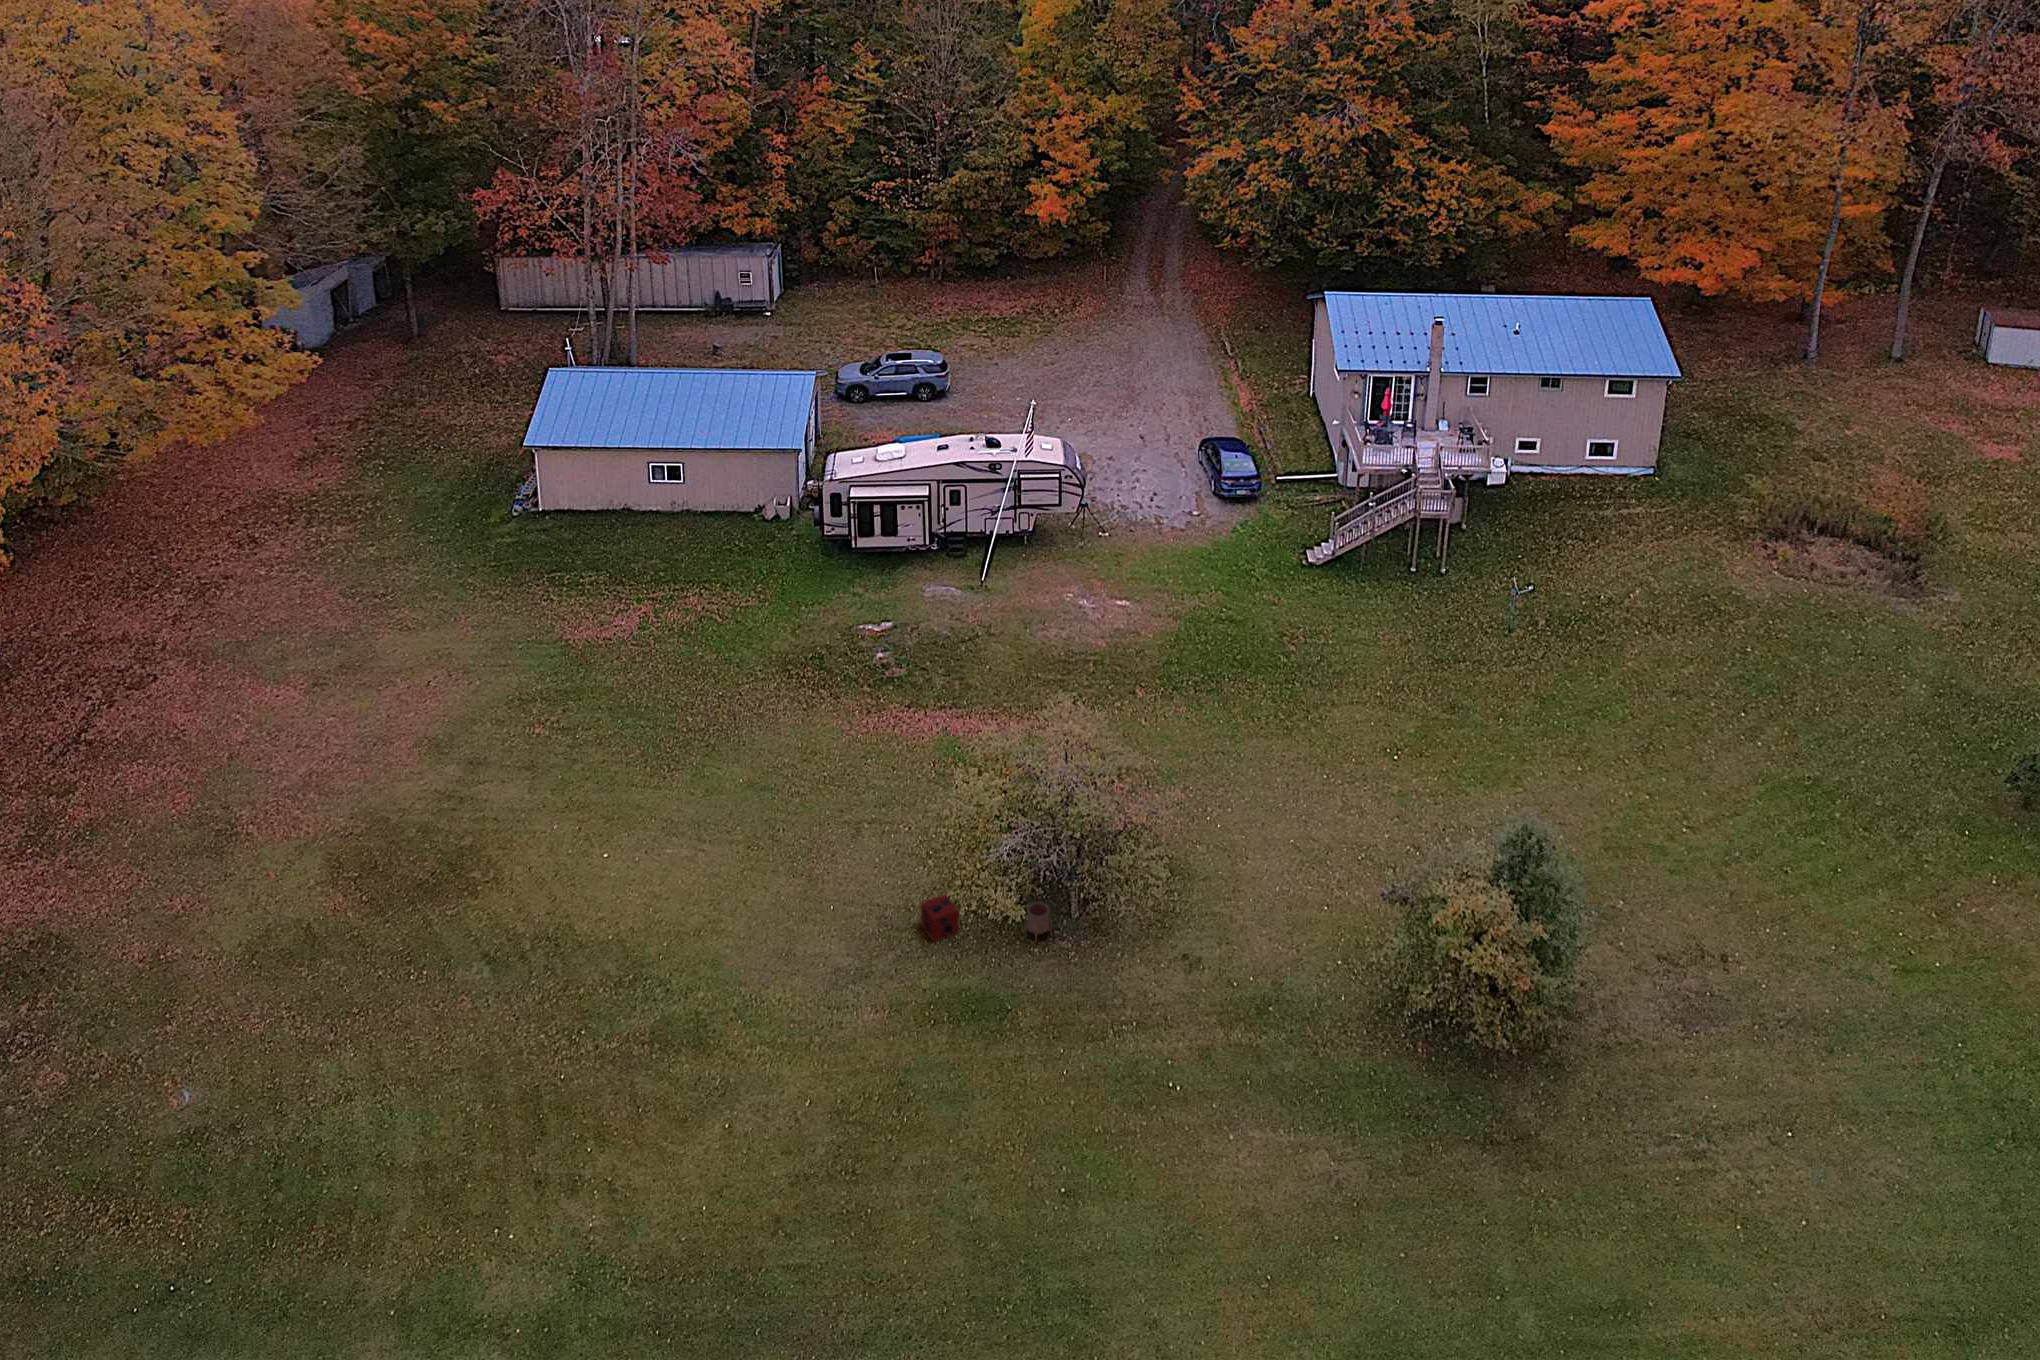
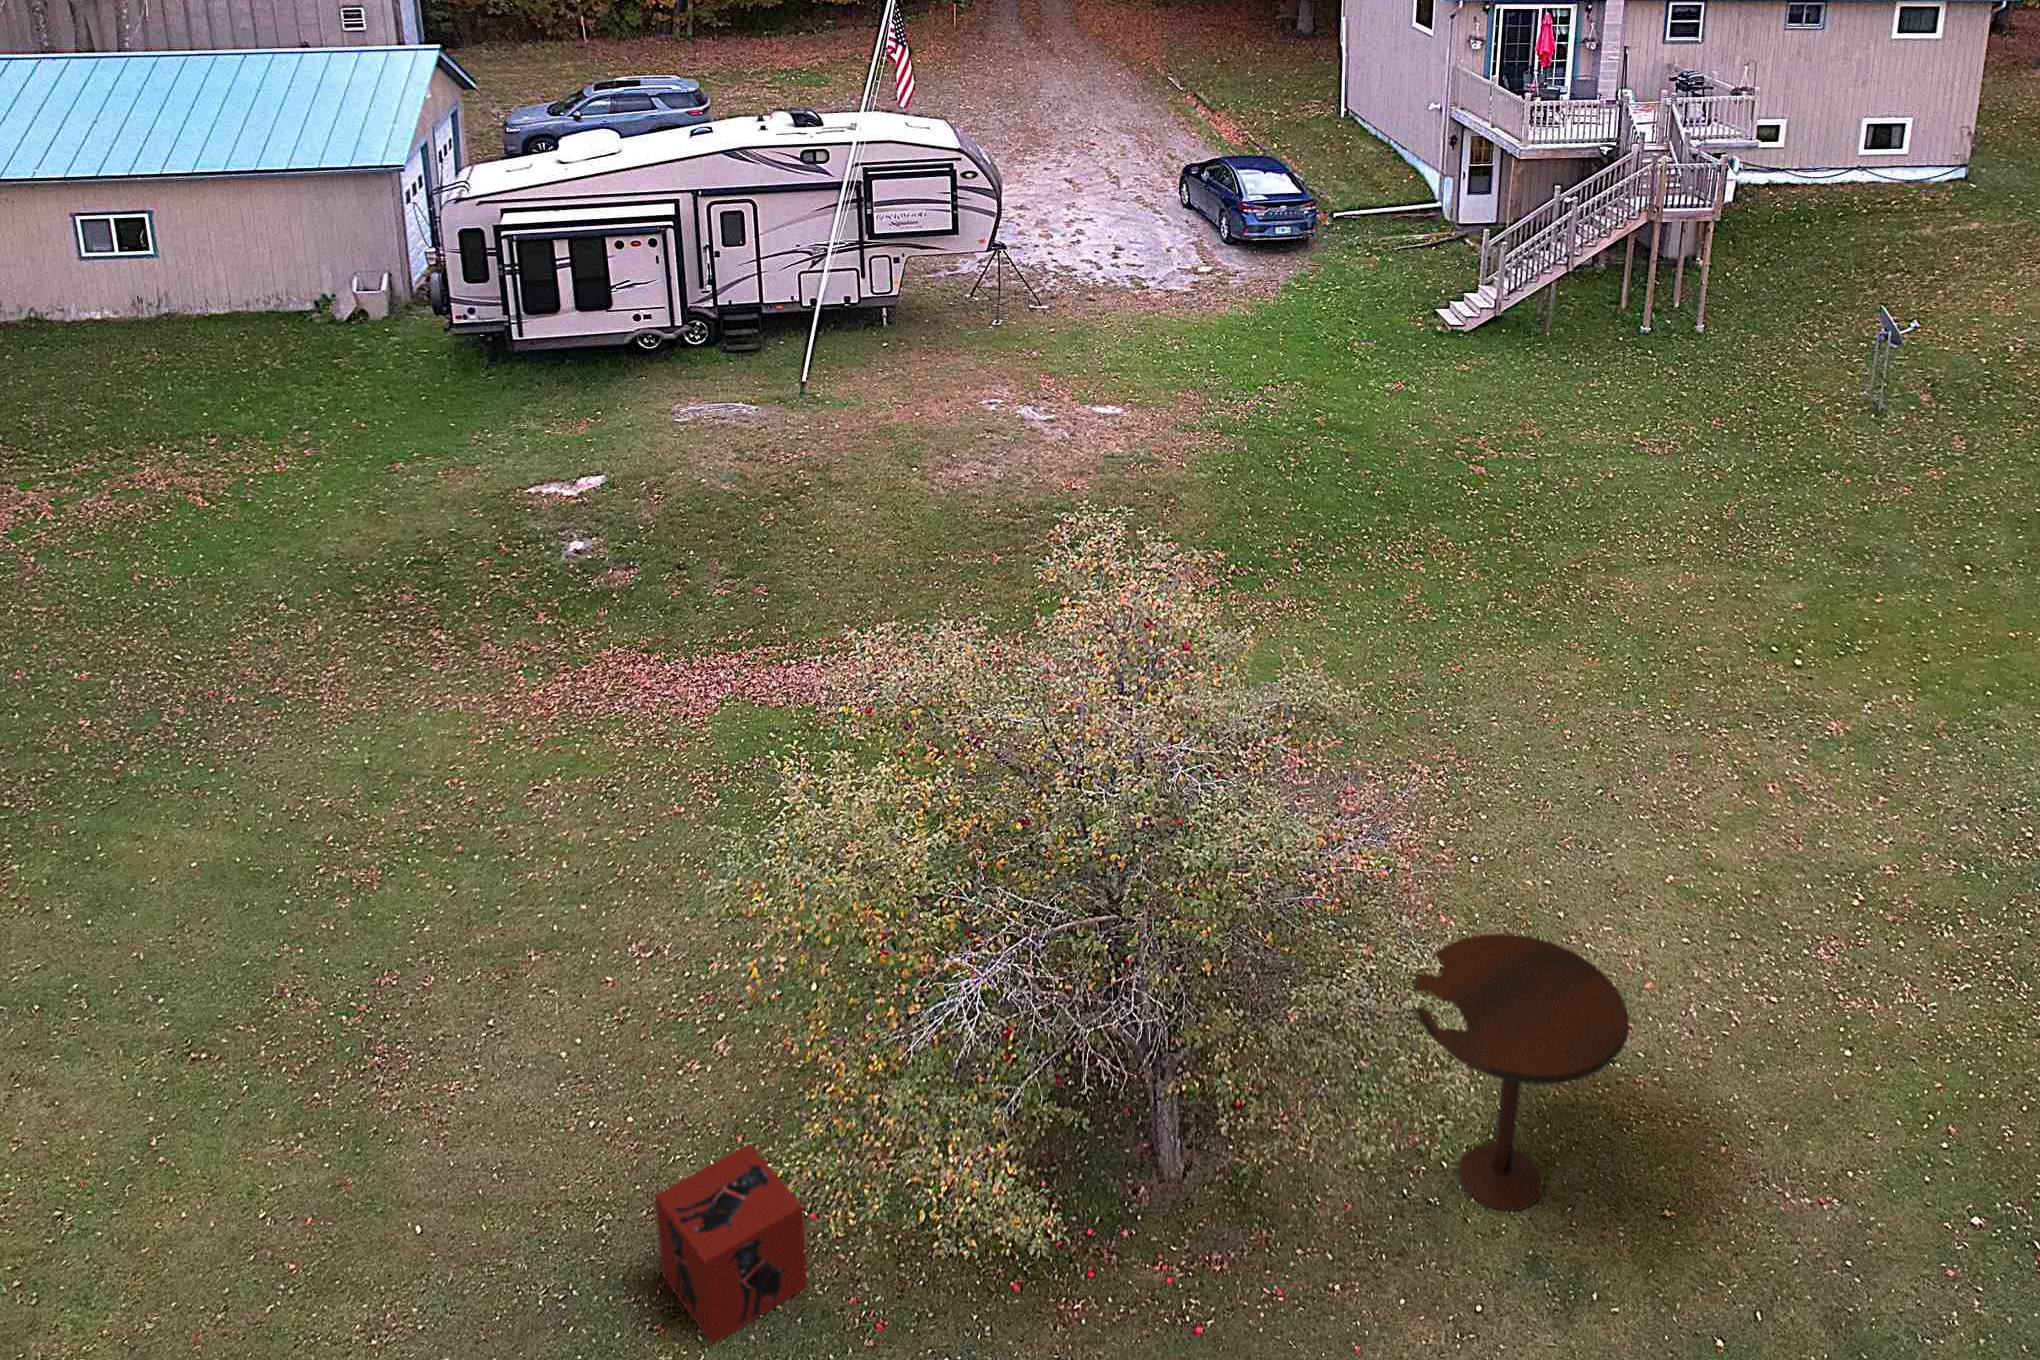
pedestal table: none [1130,861,1191,940] -> present [1414,934,1630,1211]
planter: present [1025,903,1052,941] -> none [1047,1134,1148,1288]

